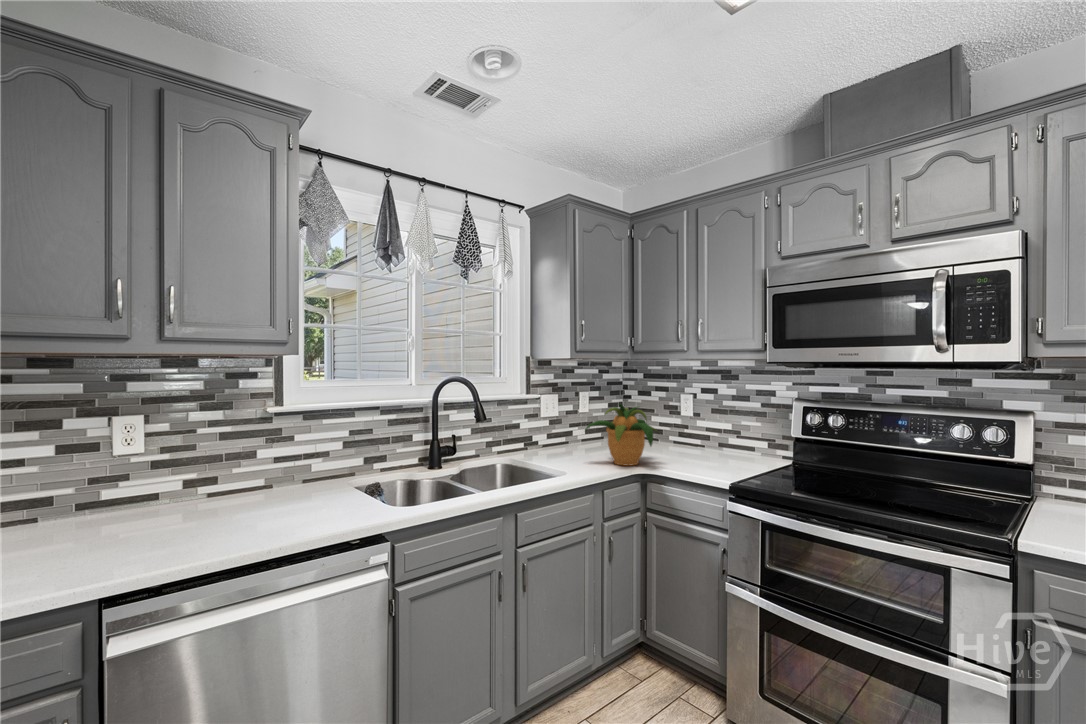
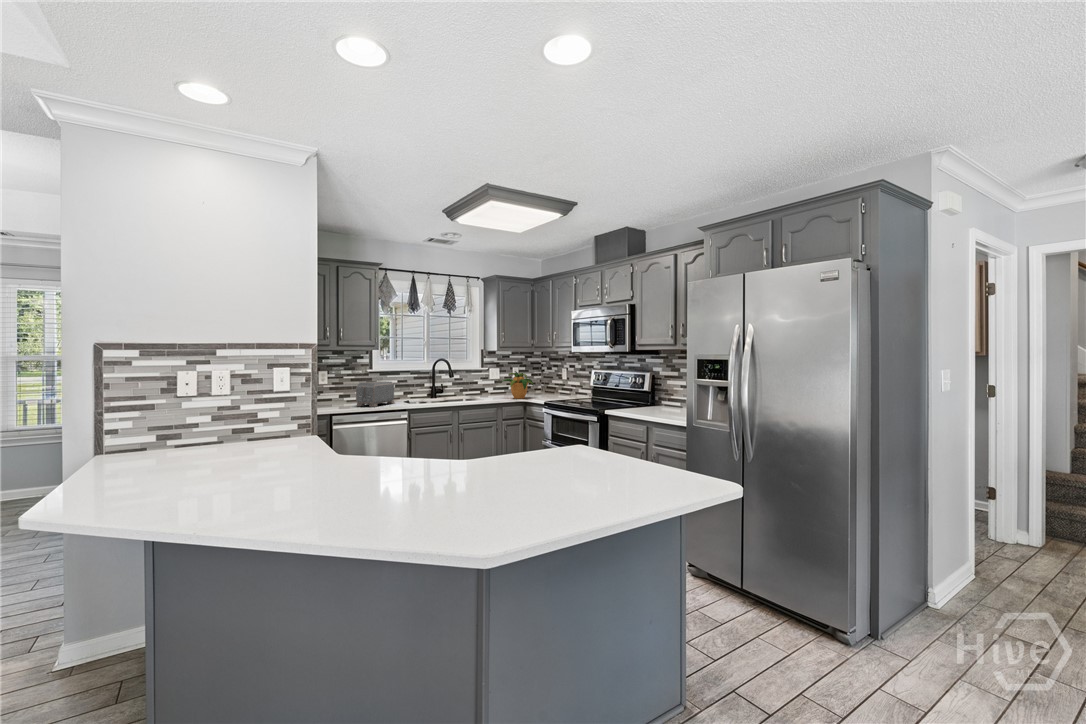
toaster: none [227,440,346,528] -> present [356,381,395,407]

